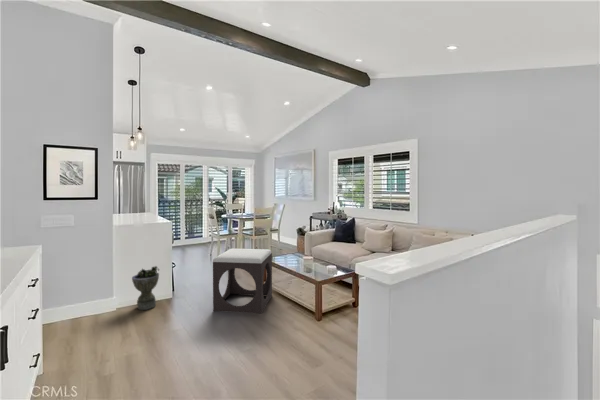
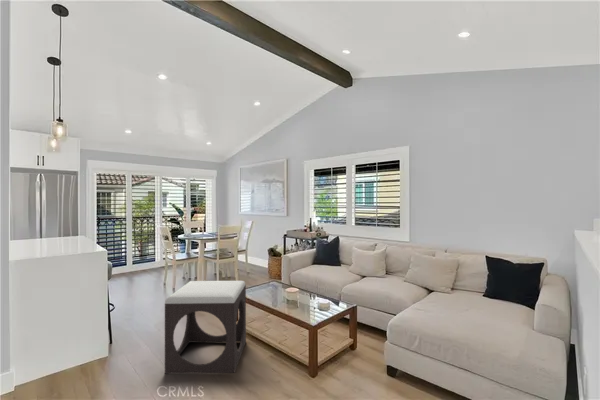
planter: present [132,266,159,310] -> none [40,313,85,381]

